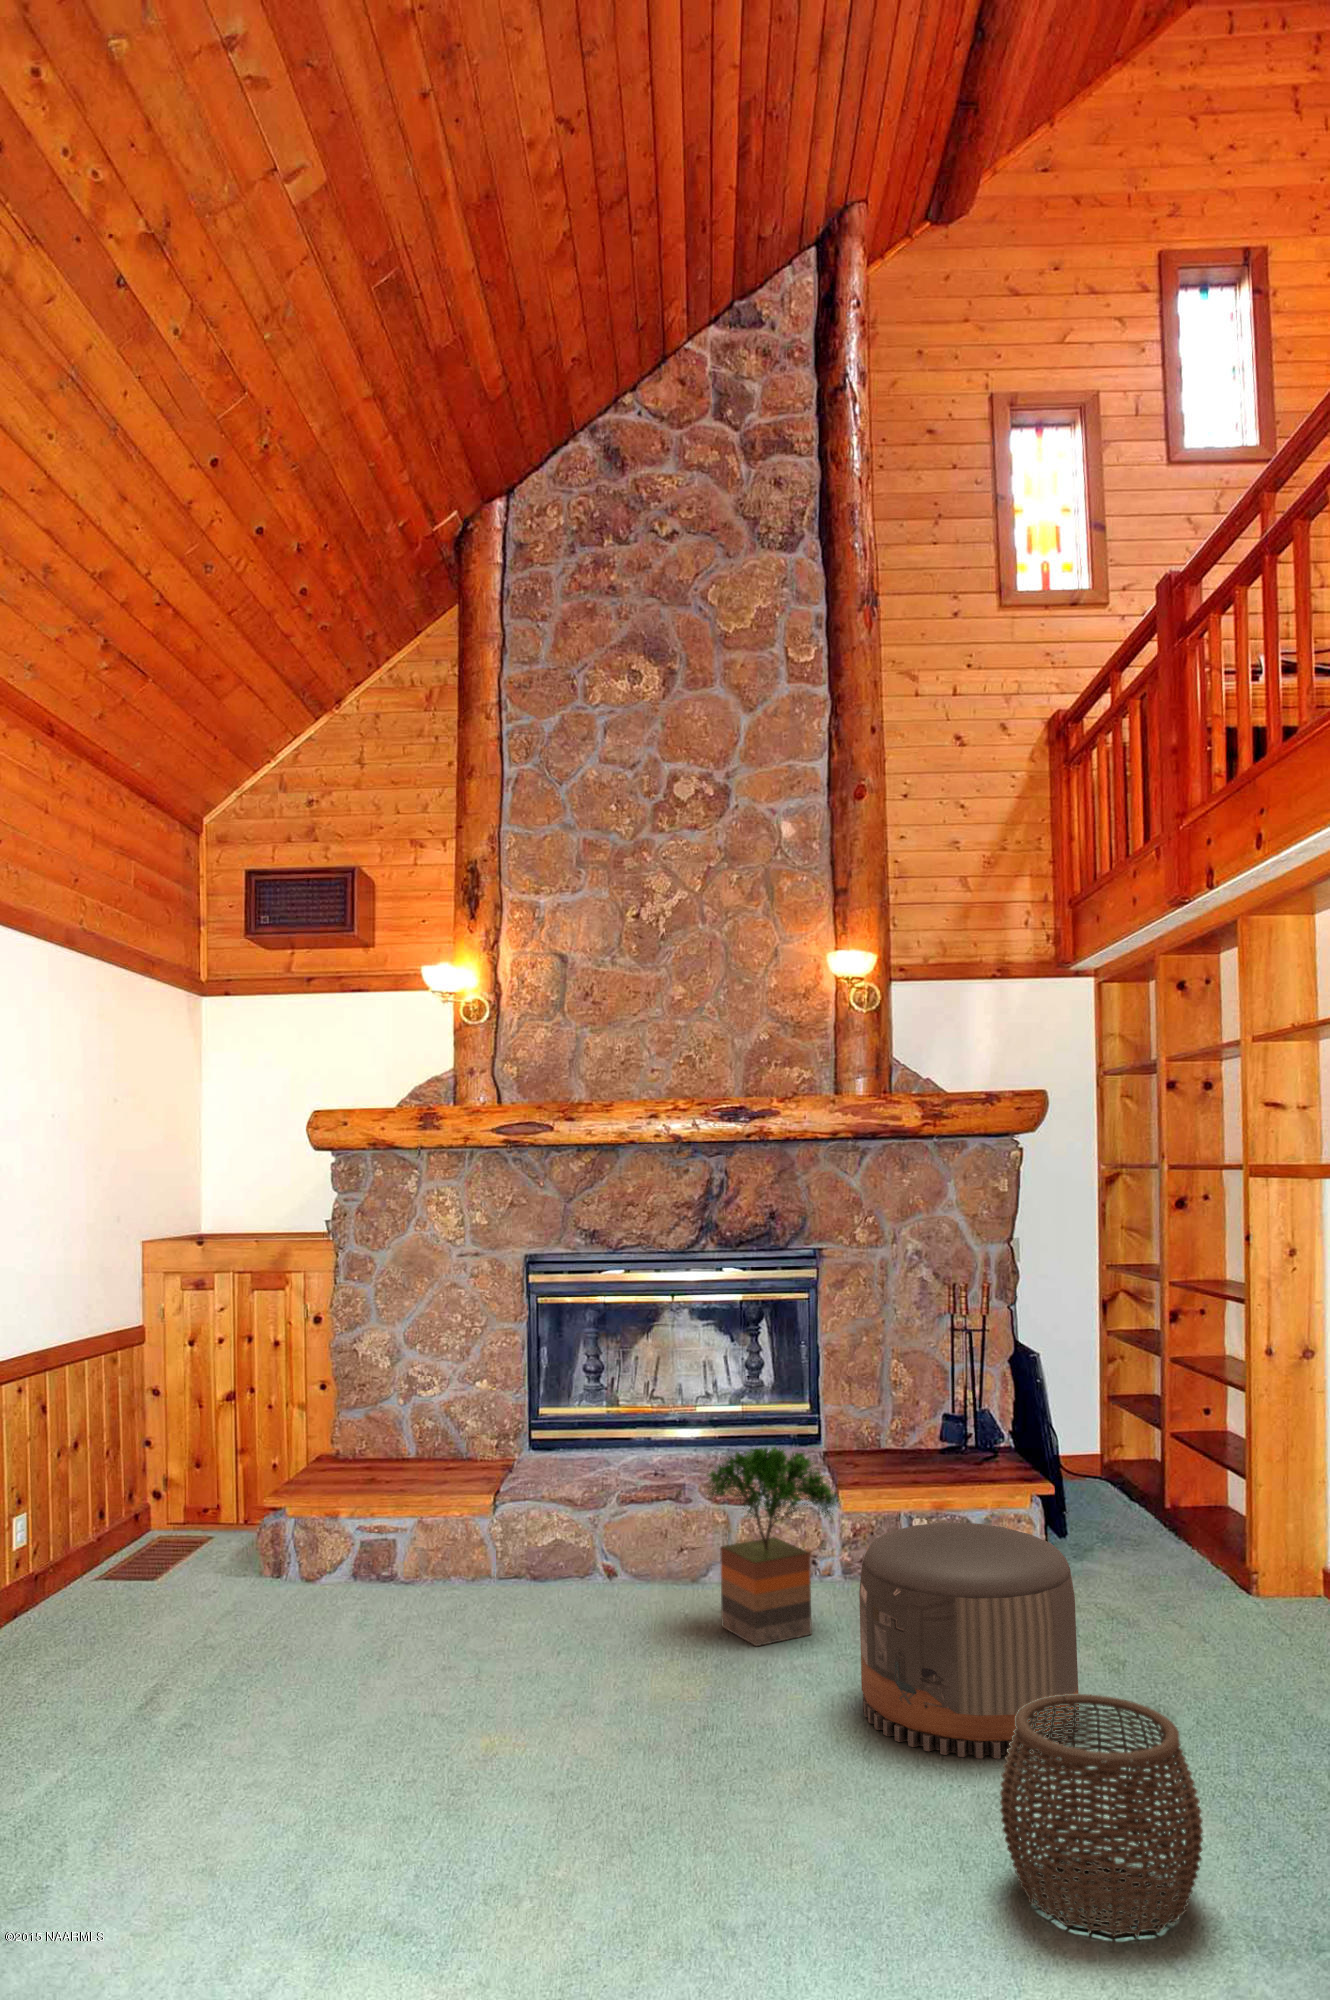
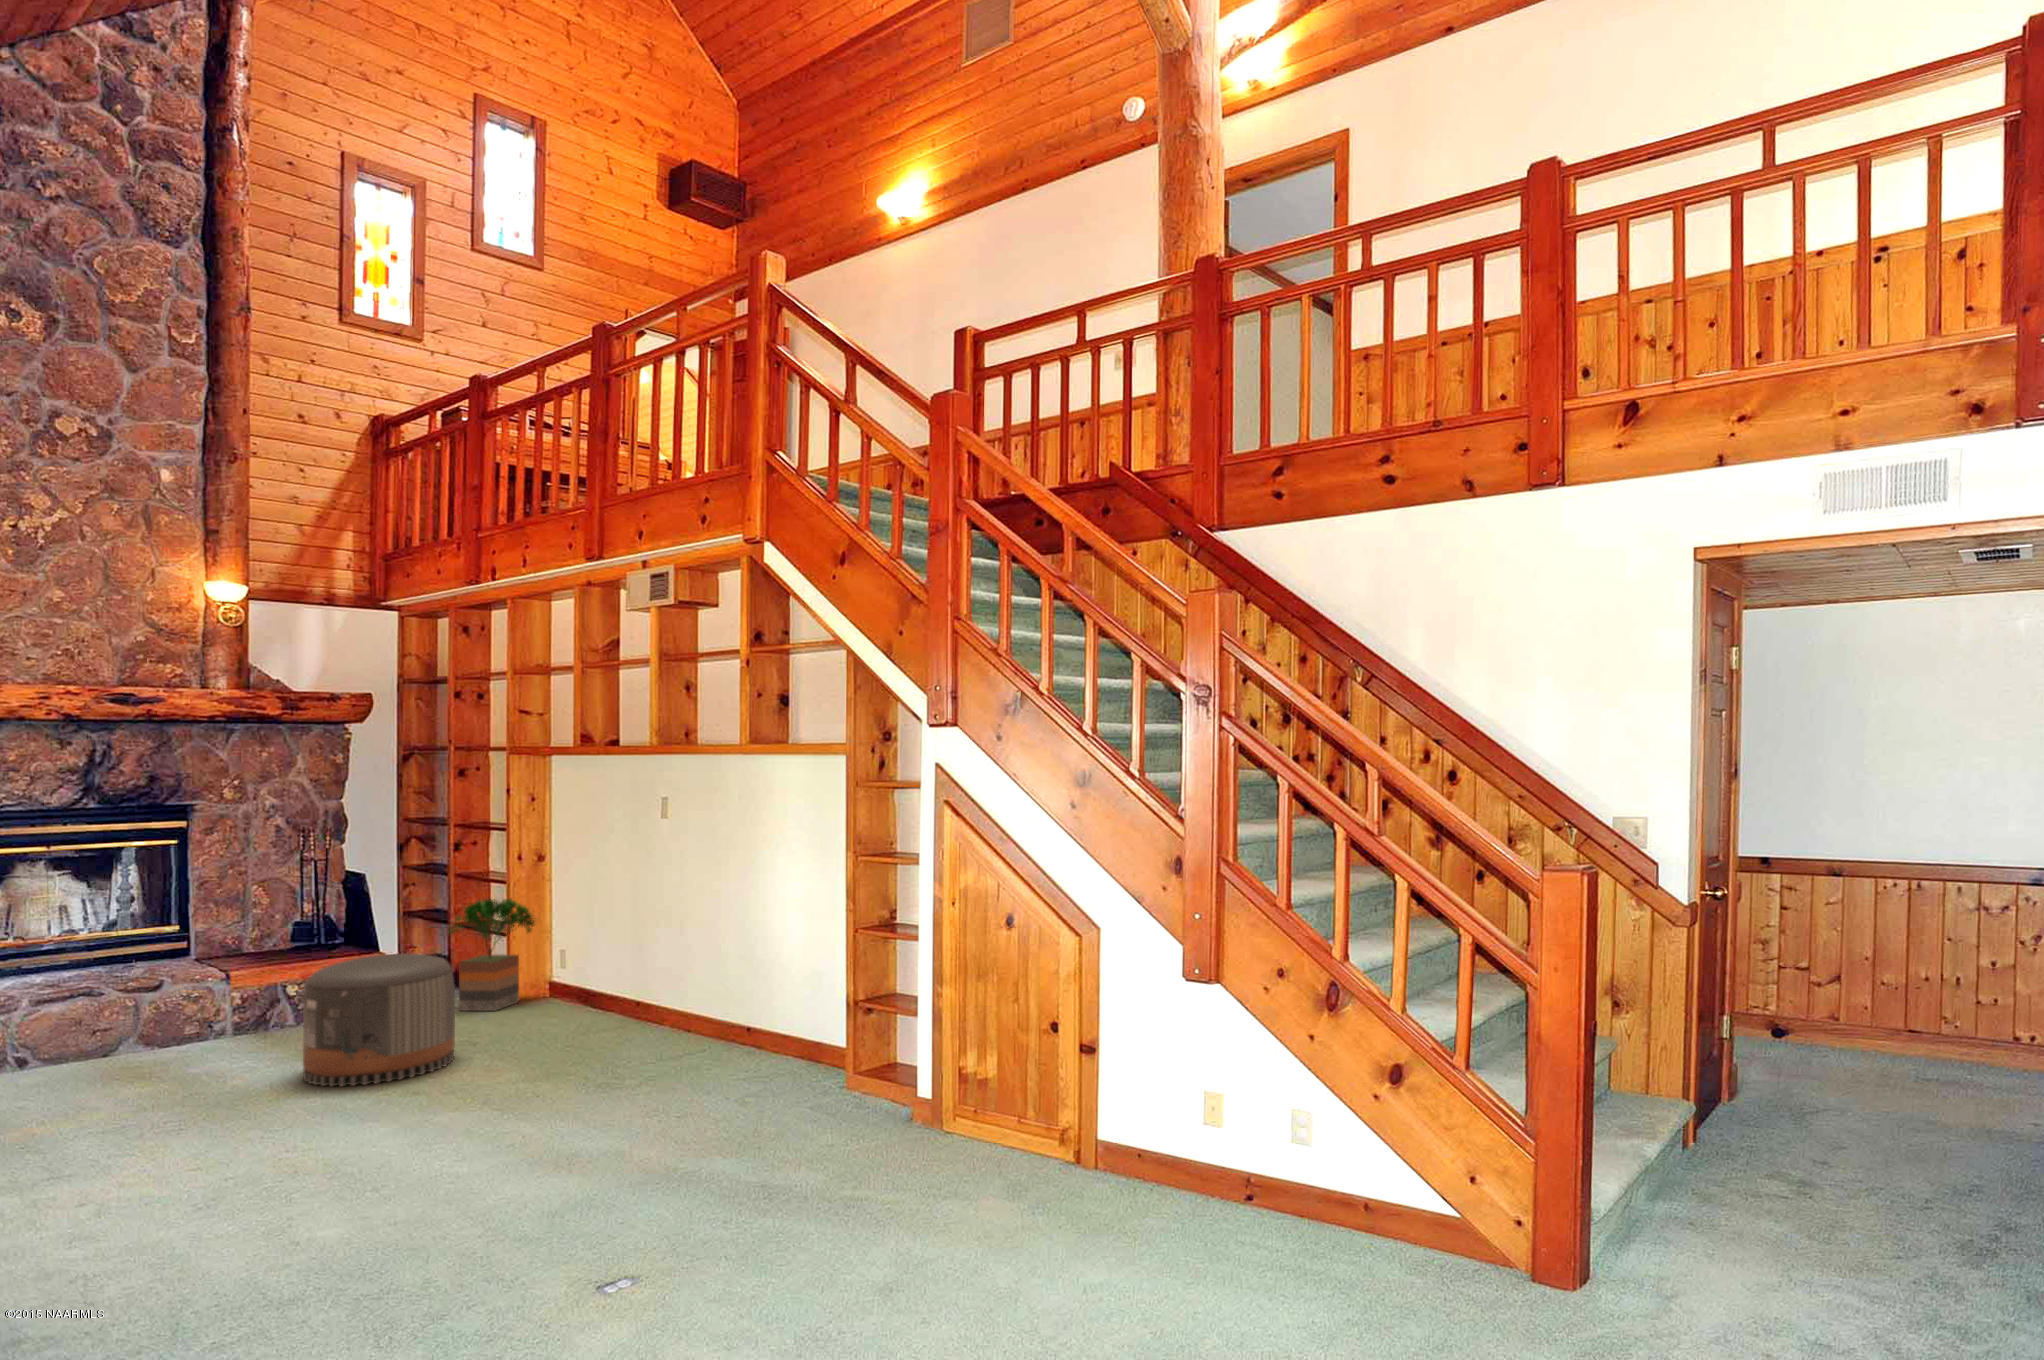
potted tree: present [707,1447,837,1646] -> present [448,898,536,1011]
woven basket: present [1000,1694,1203,1937] -> none [449,1000,562,1109]

